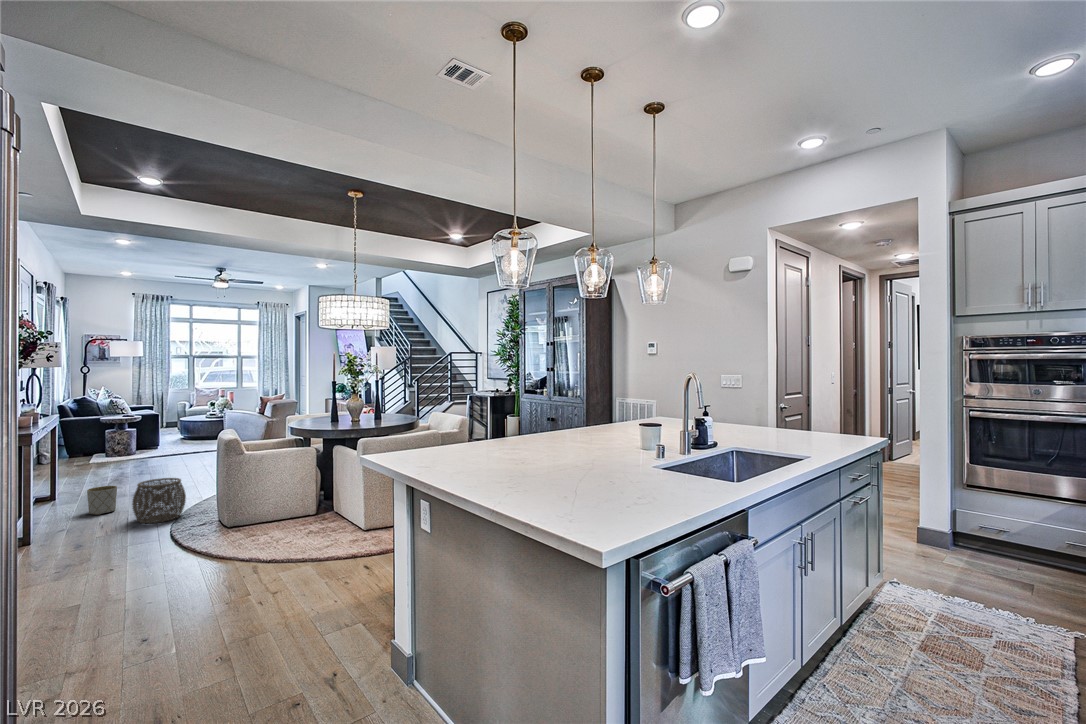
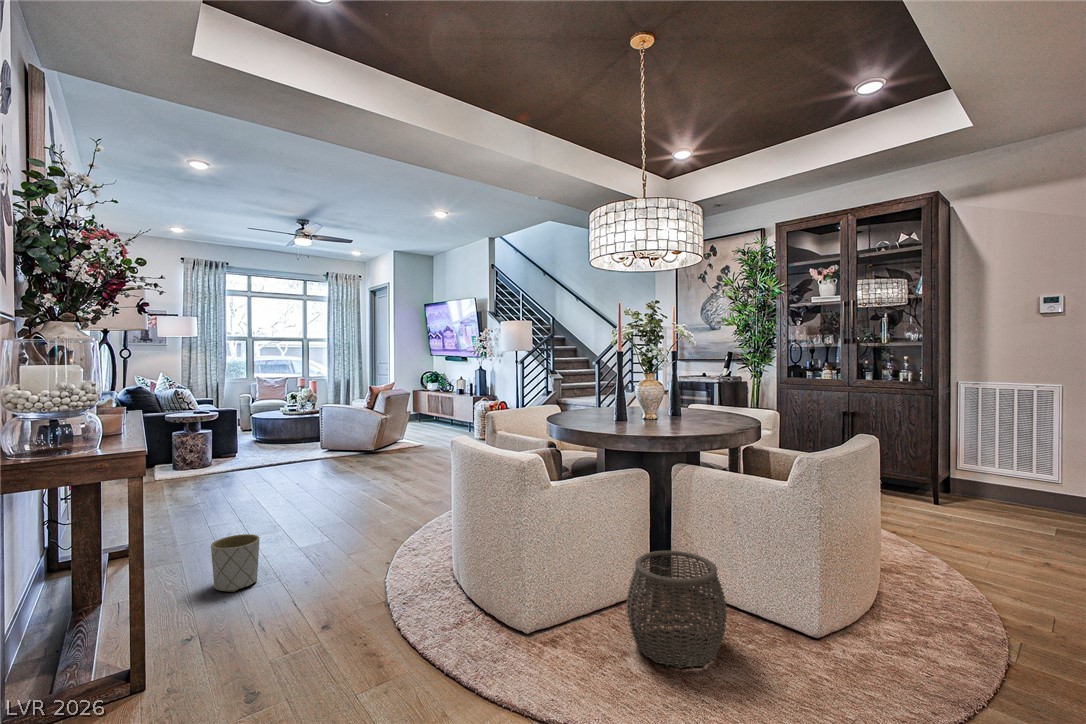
woven basket: present [132,478,186,523] -> present [626,551,727,668]

